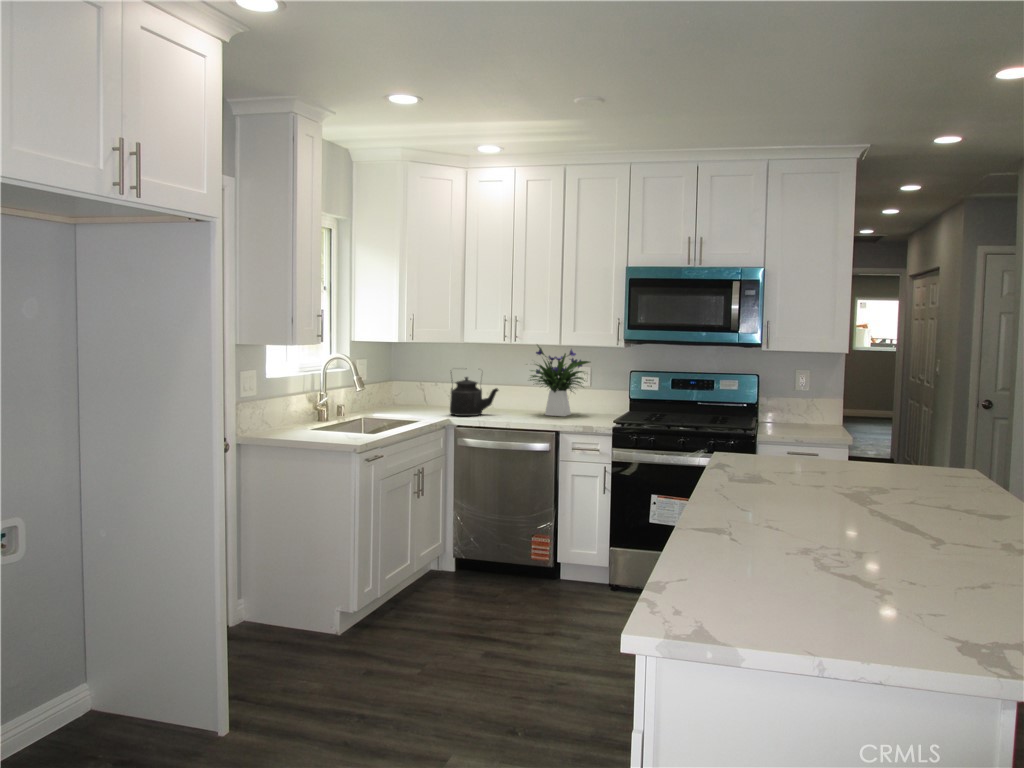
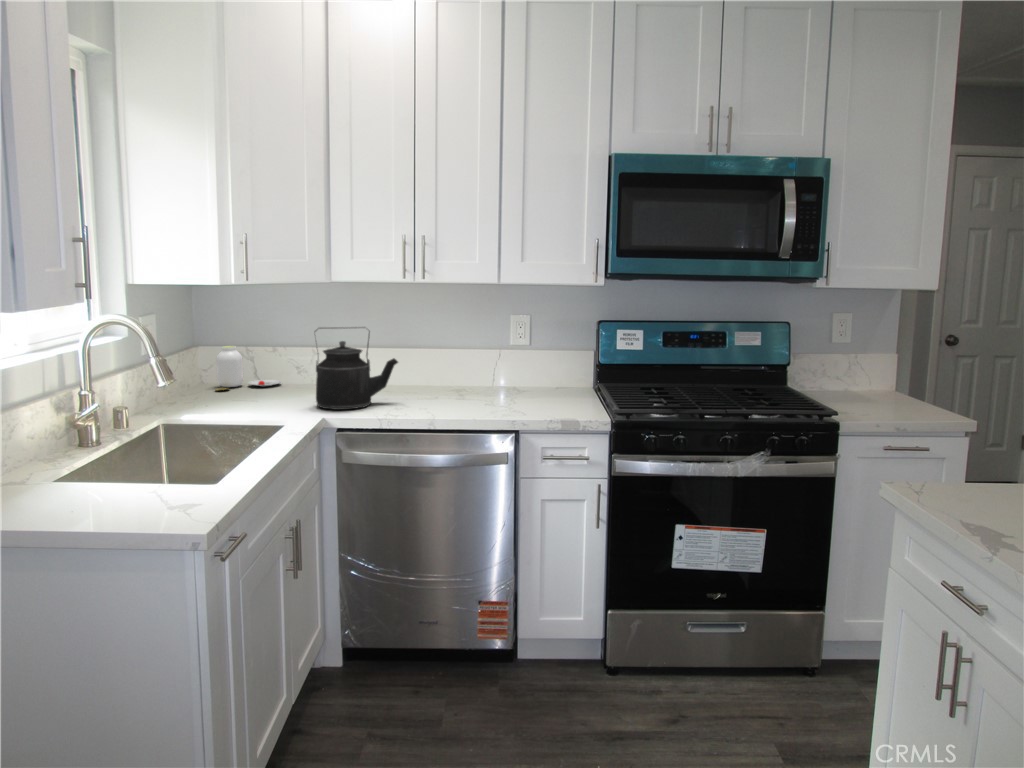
flower arrangement: present [530,346,590,416] -> none [444,283,552,401]
jar: none [400,381,439,407] -> present [215,346,281,390]

